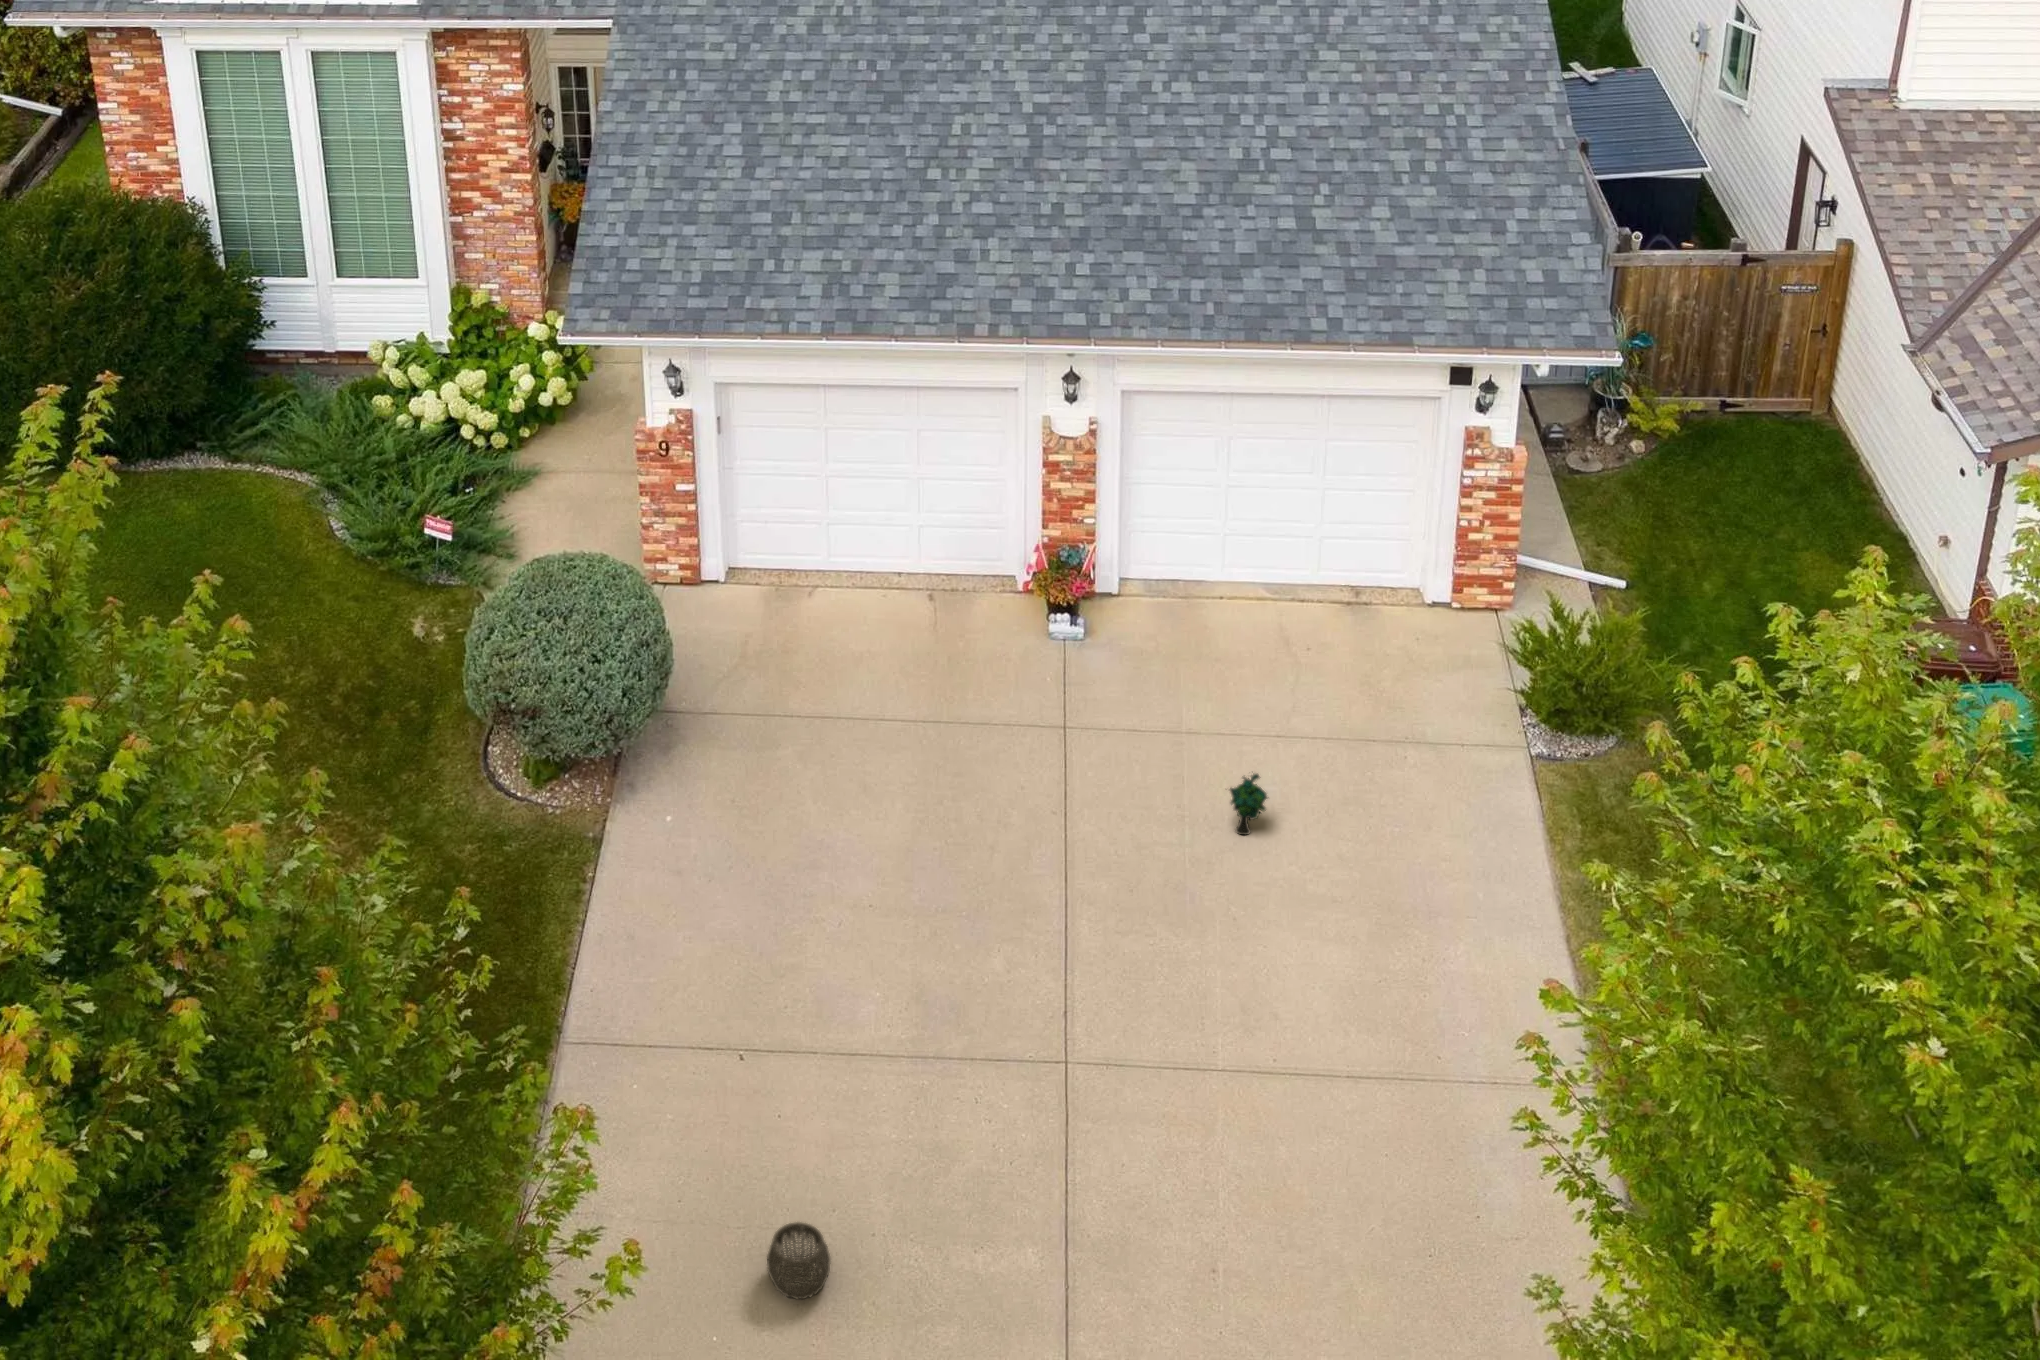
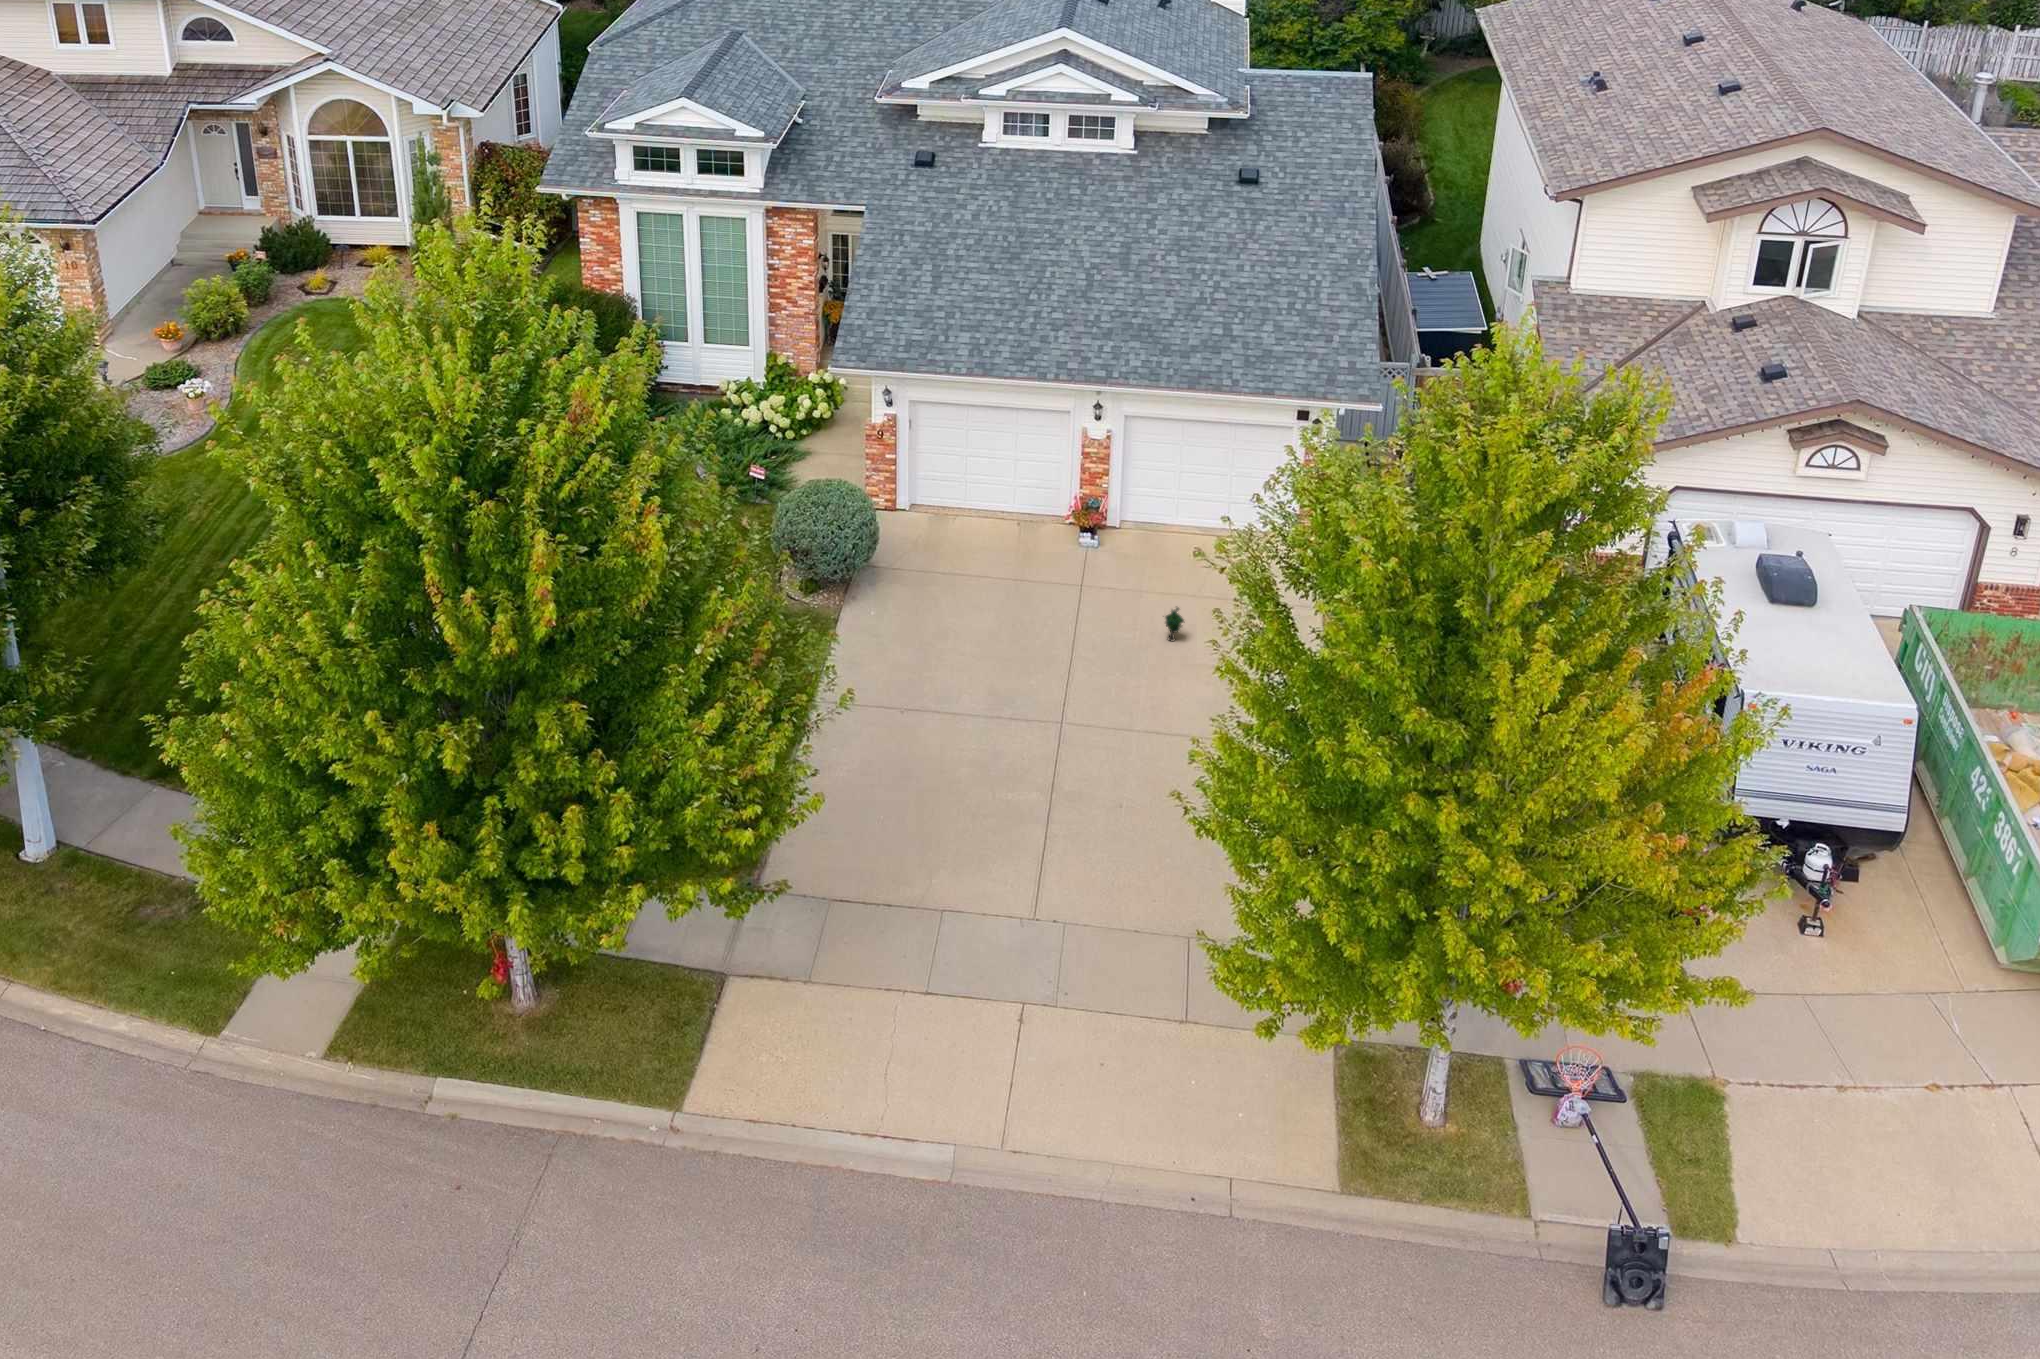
woven basket: present [767,1222,830,1299] -> none [909,779,940,815]

